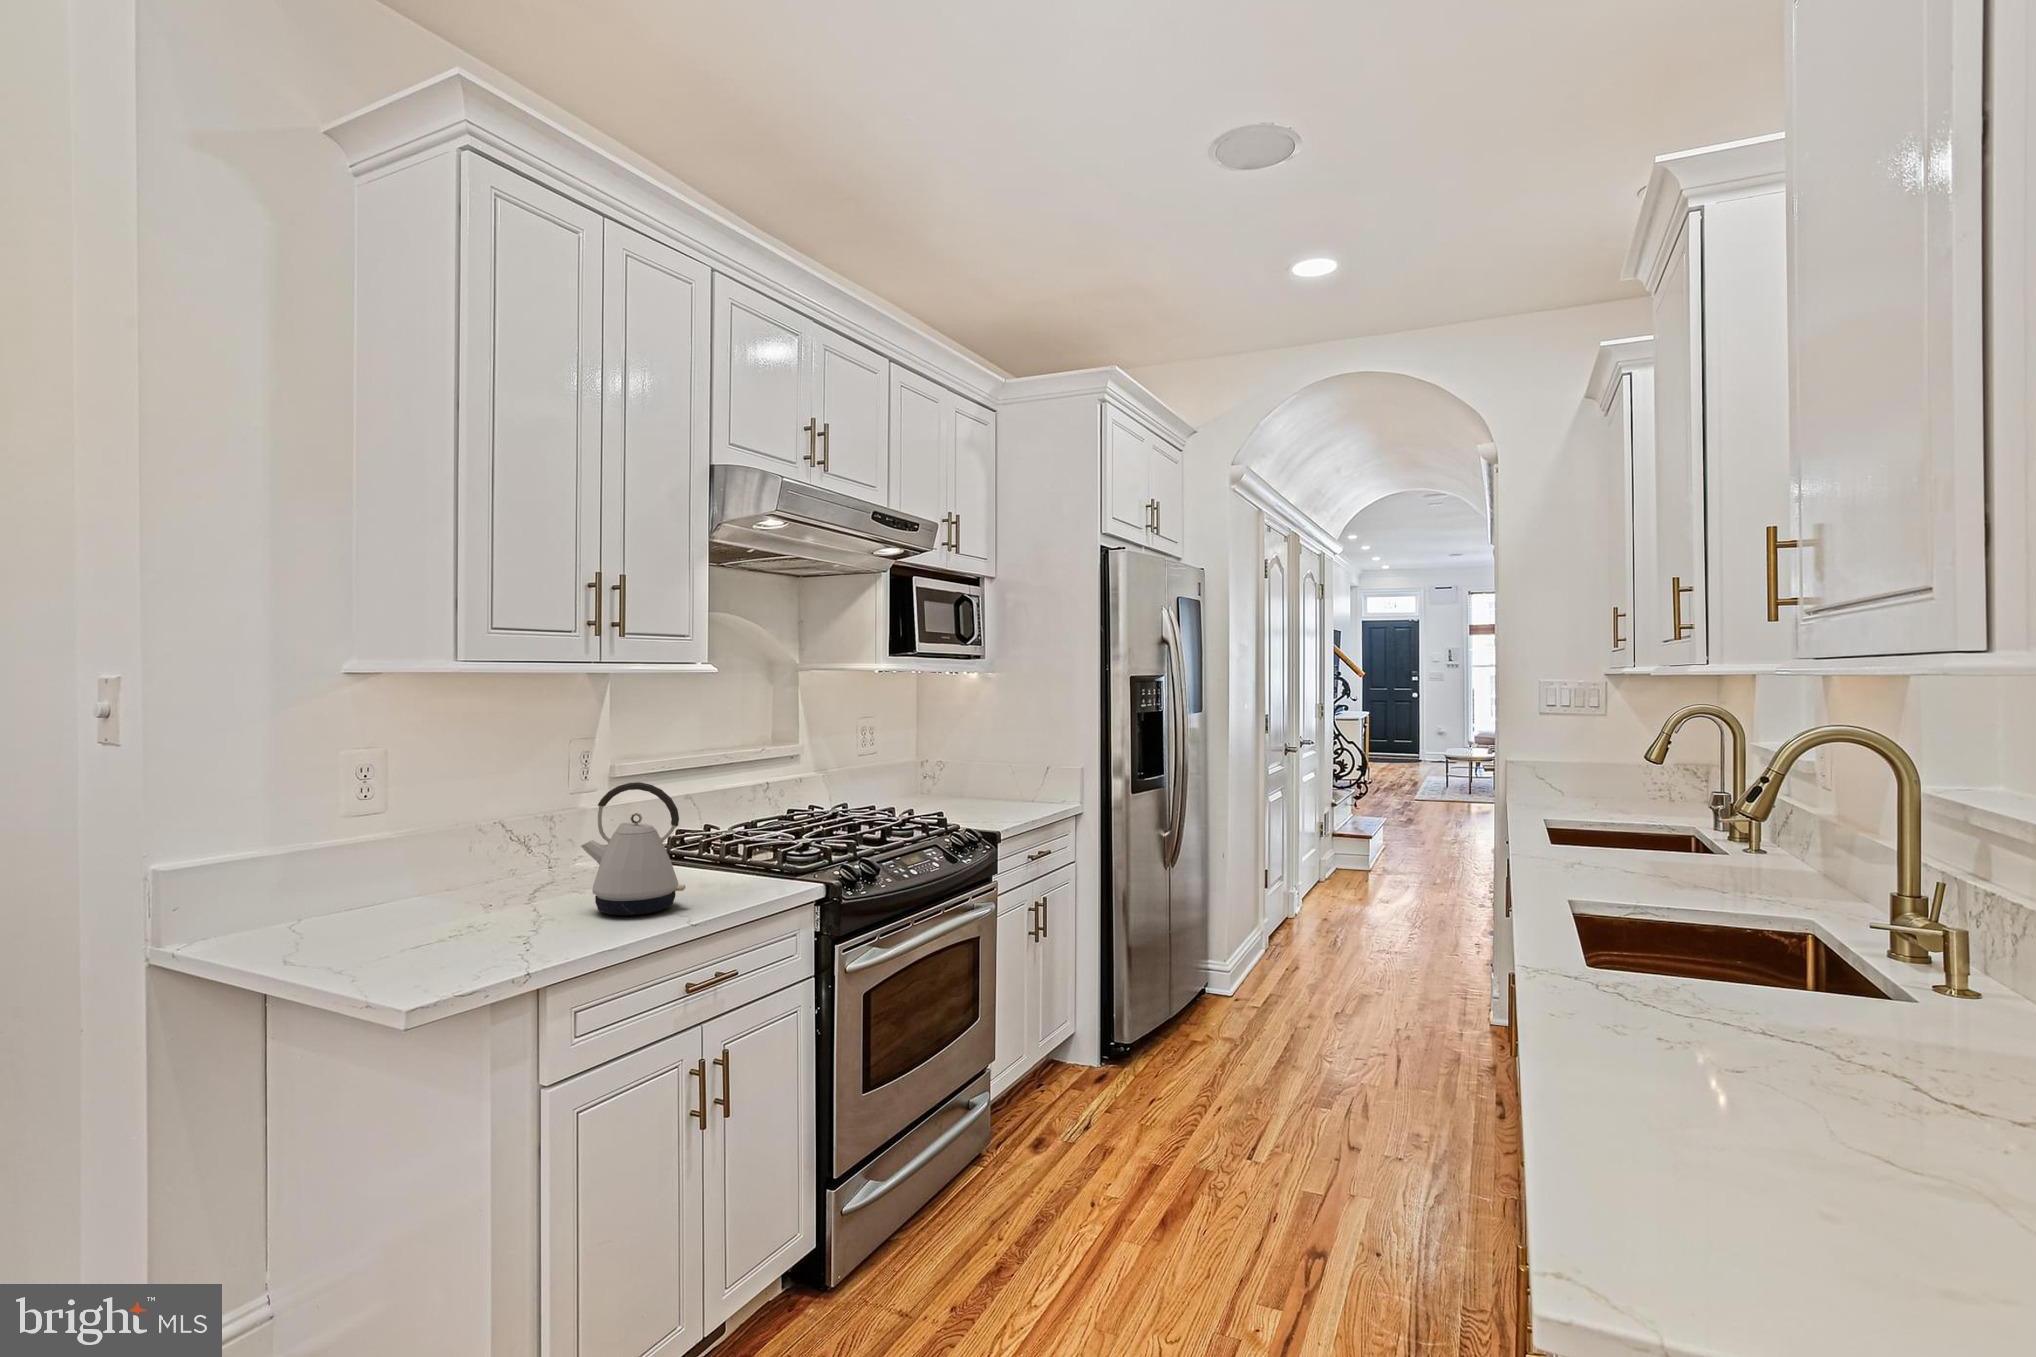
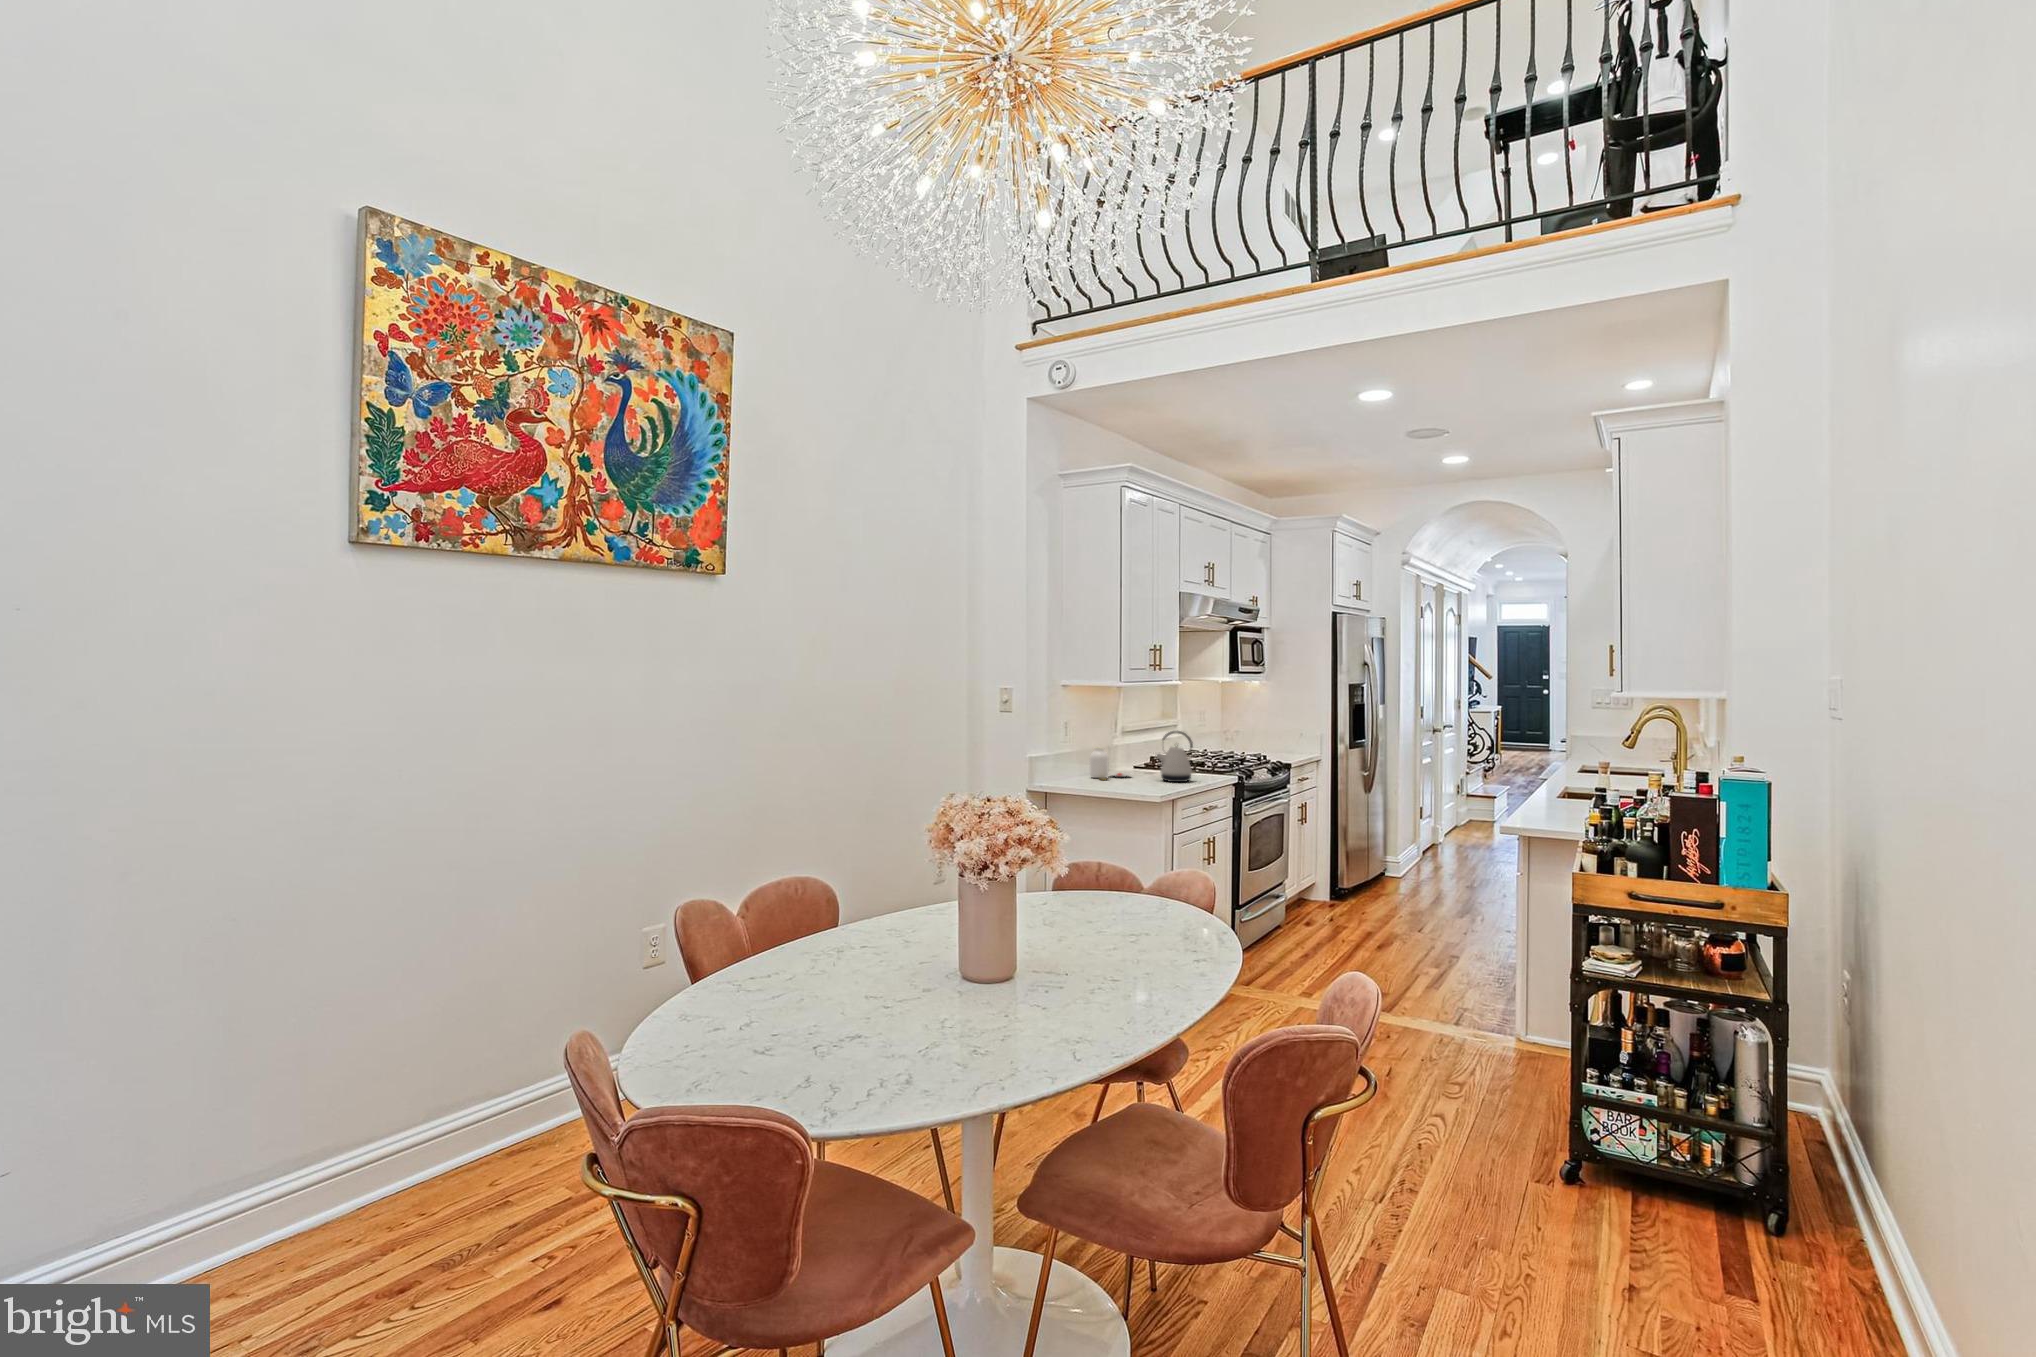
jar: none [428,827,564,914] -> present [1090,748,1129,780]

